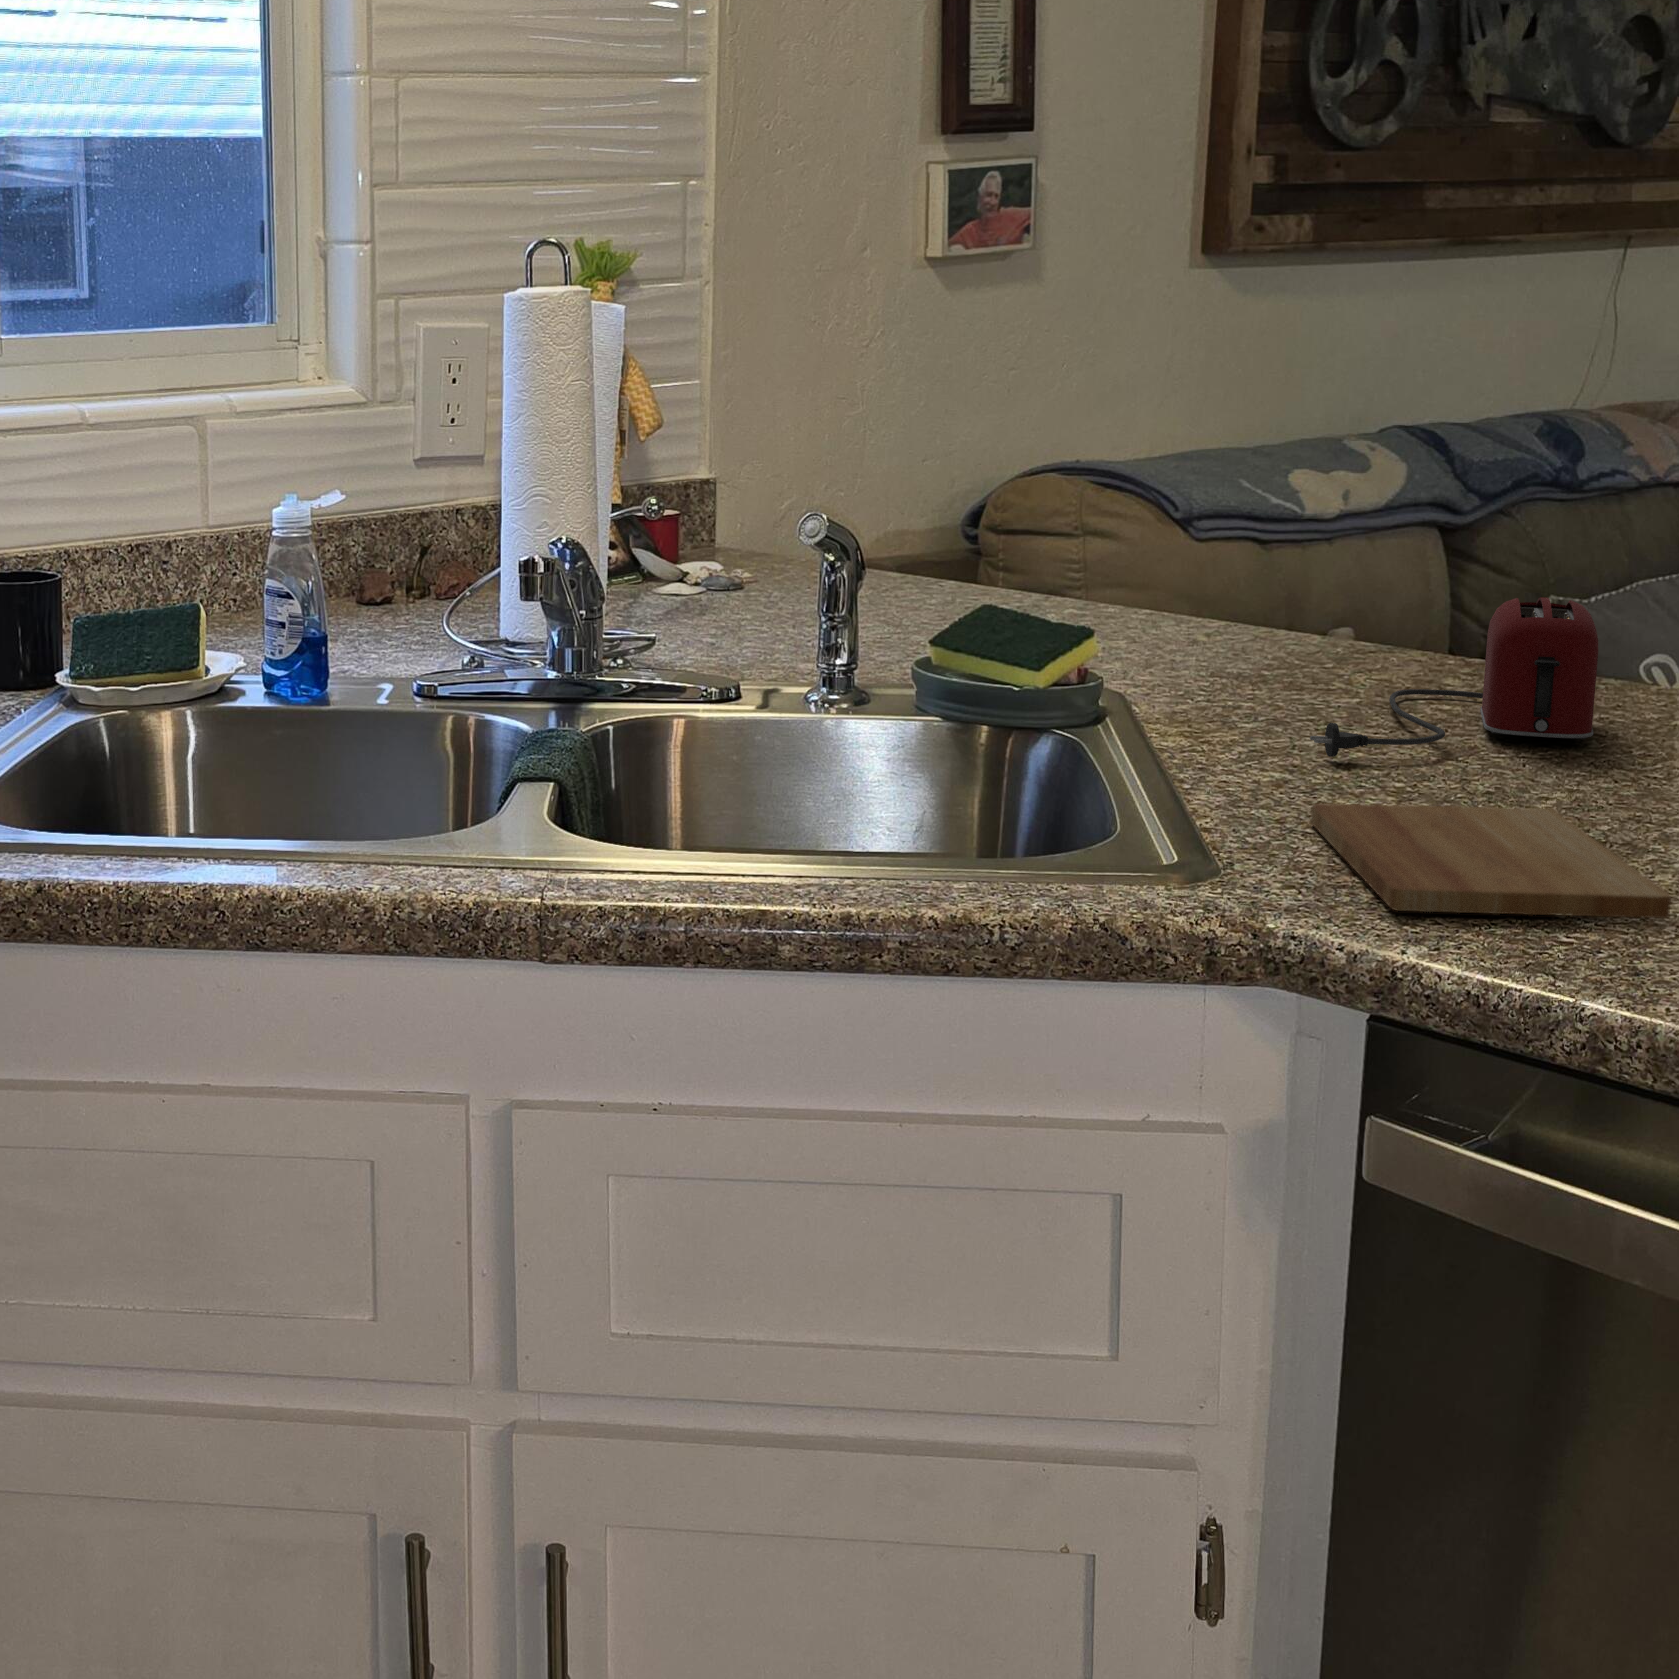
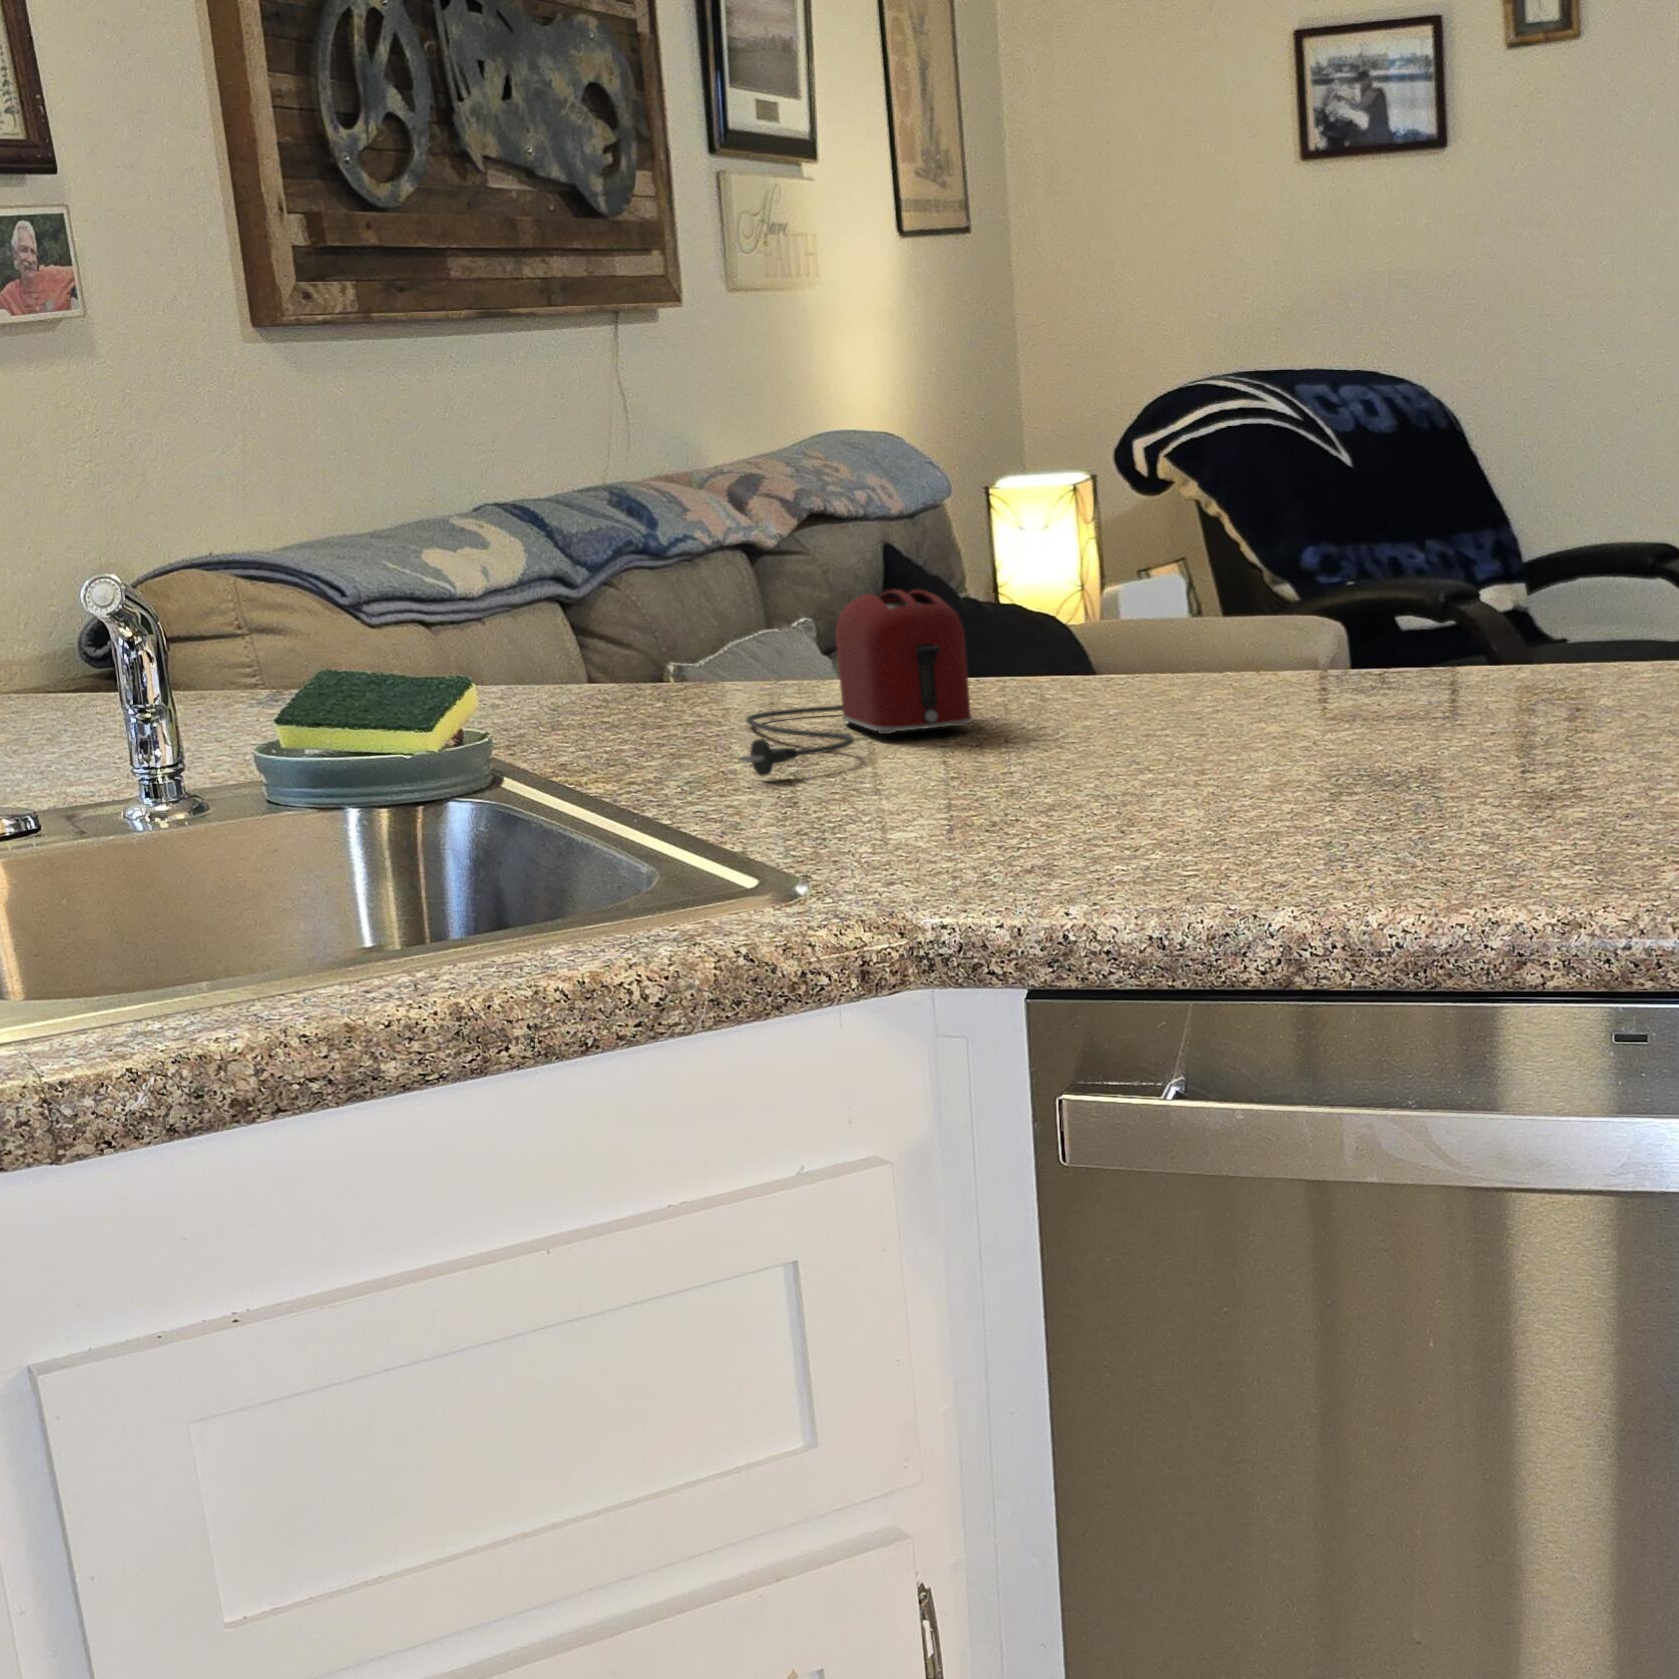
cutting board: present [1311,803,1671,918] -> none [824,774,1244,879]

